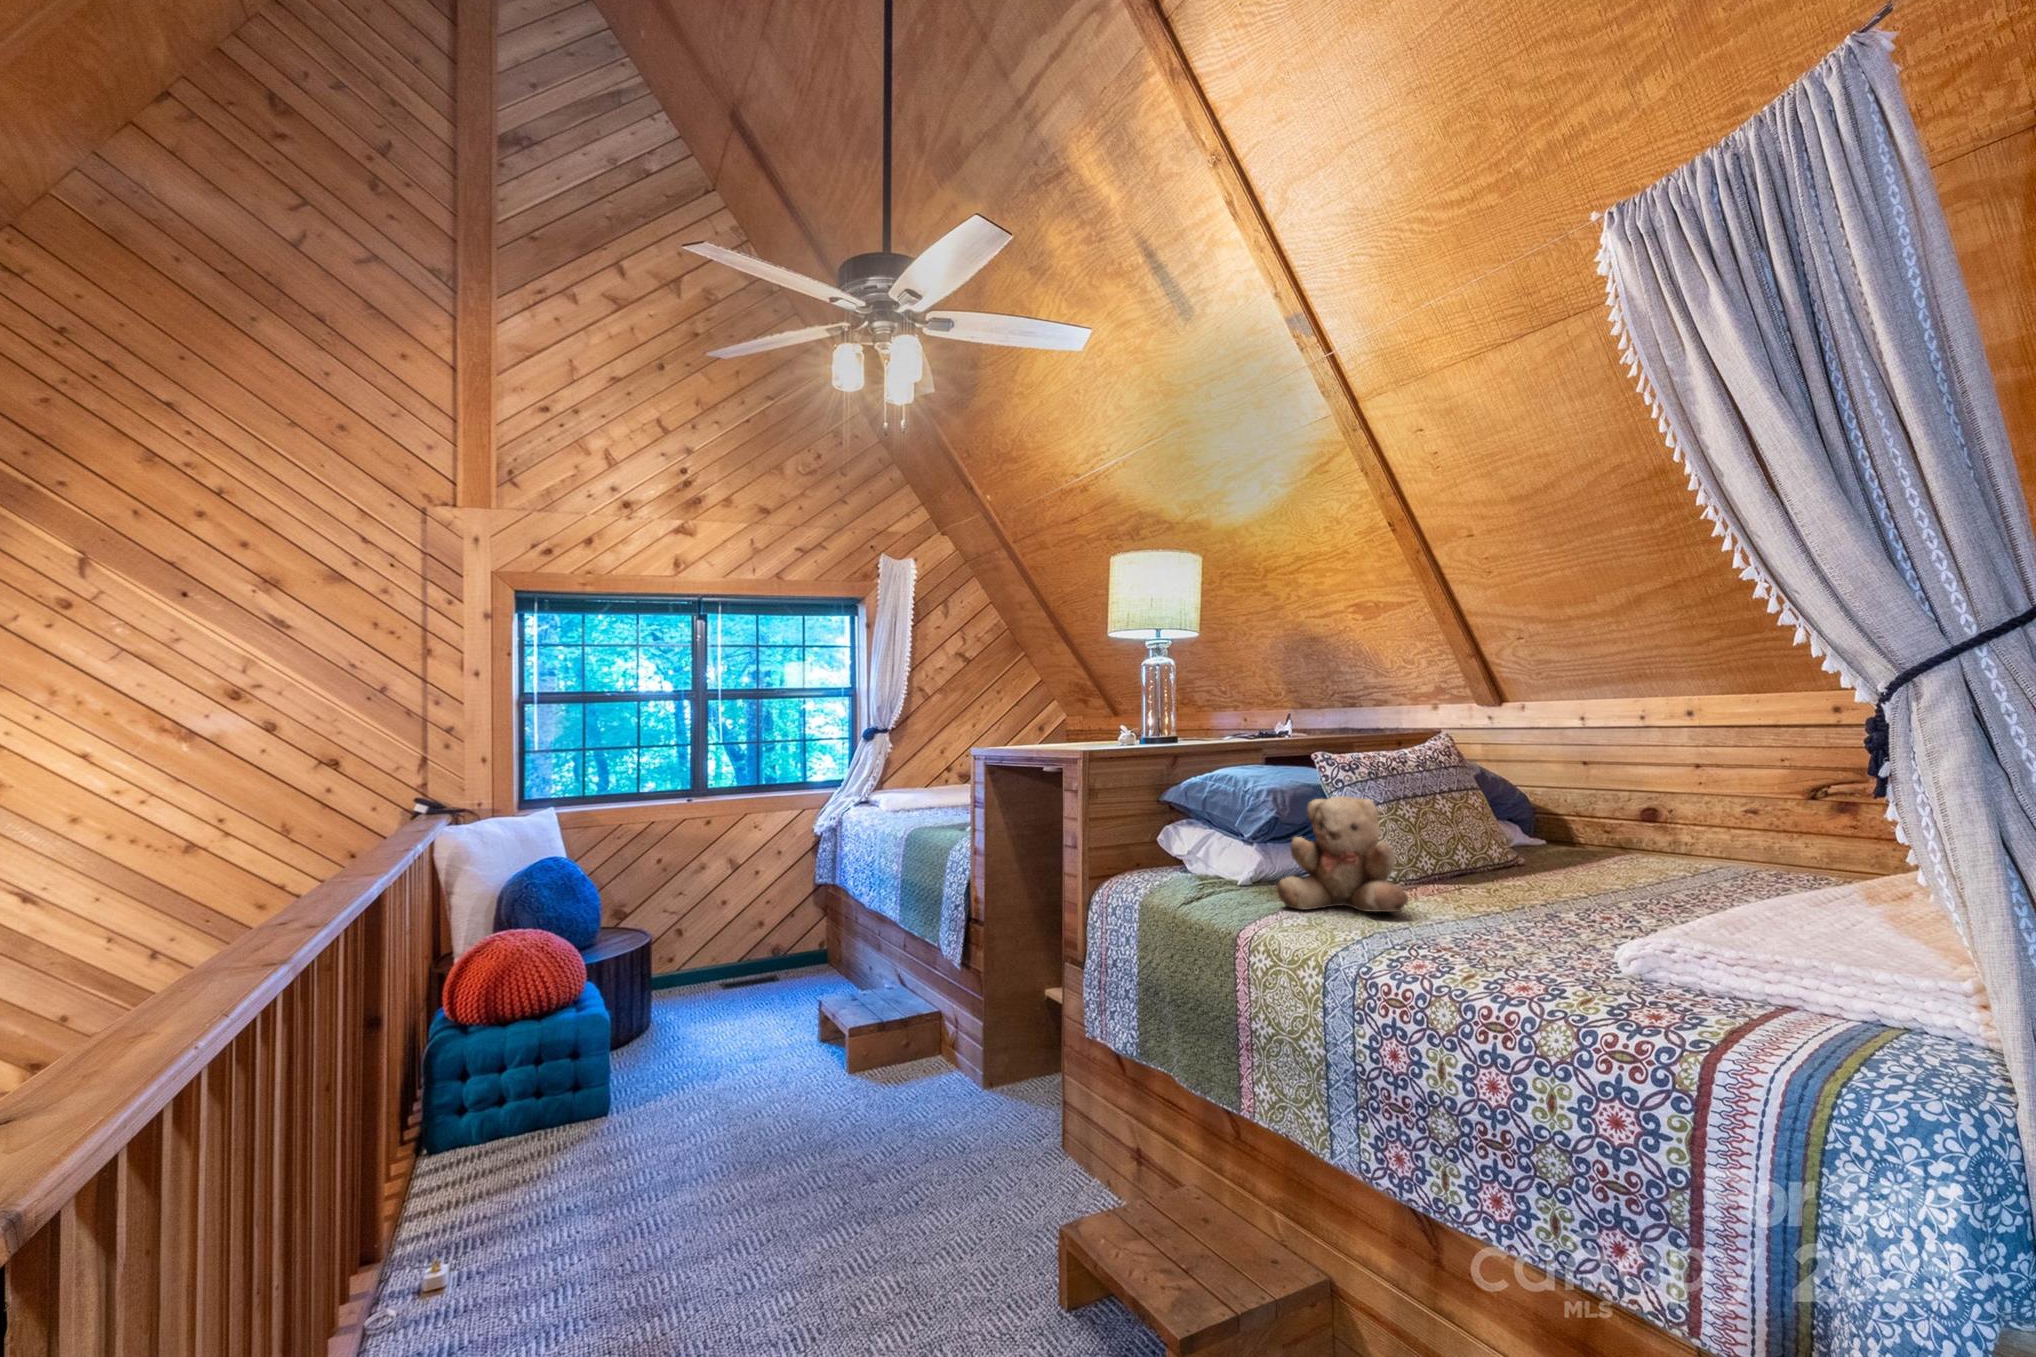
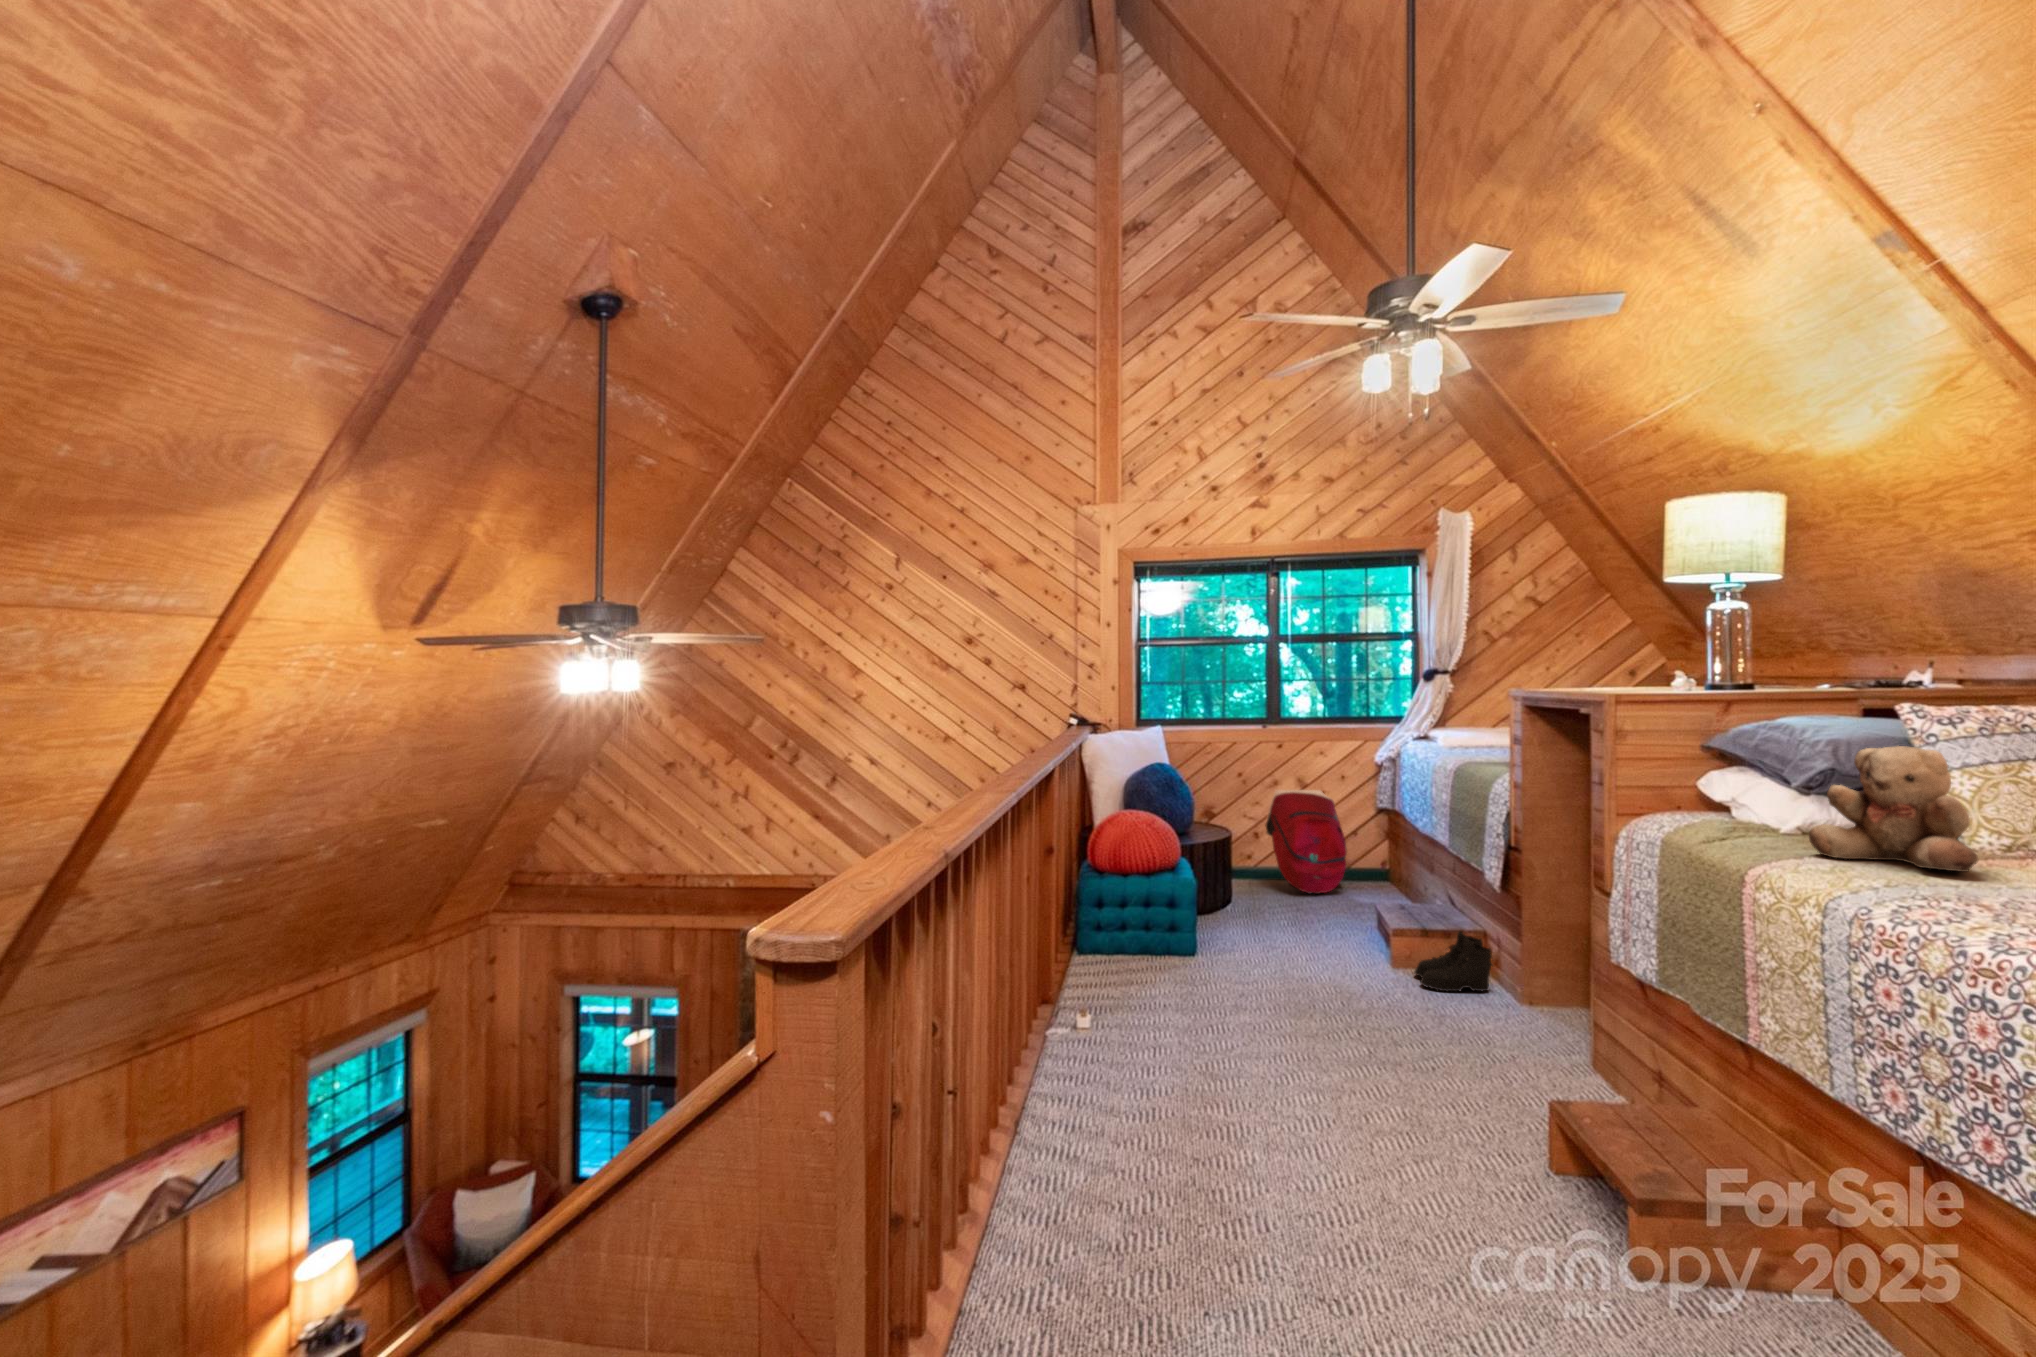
backpack: none [689,869,786,997] -> present [1265,790,1347,894]
boots: none [878,1021,961,1099] -> present [1414,931,1493,992]

